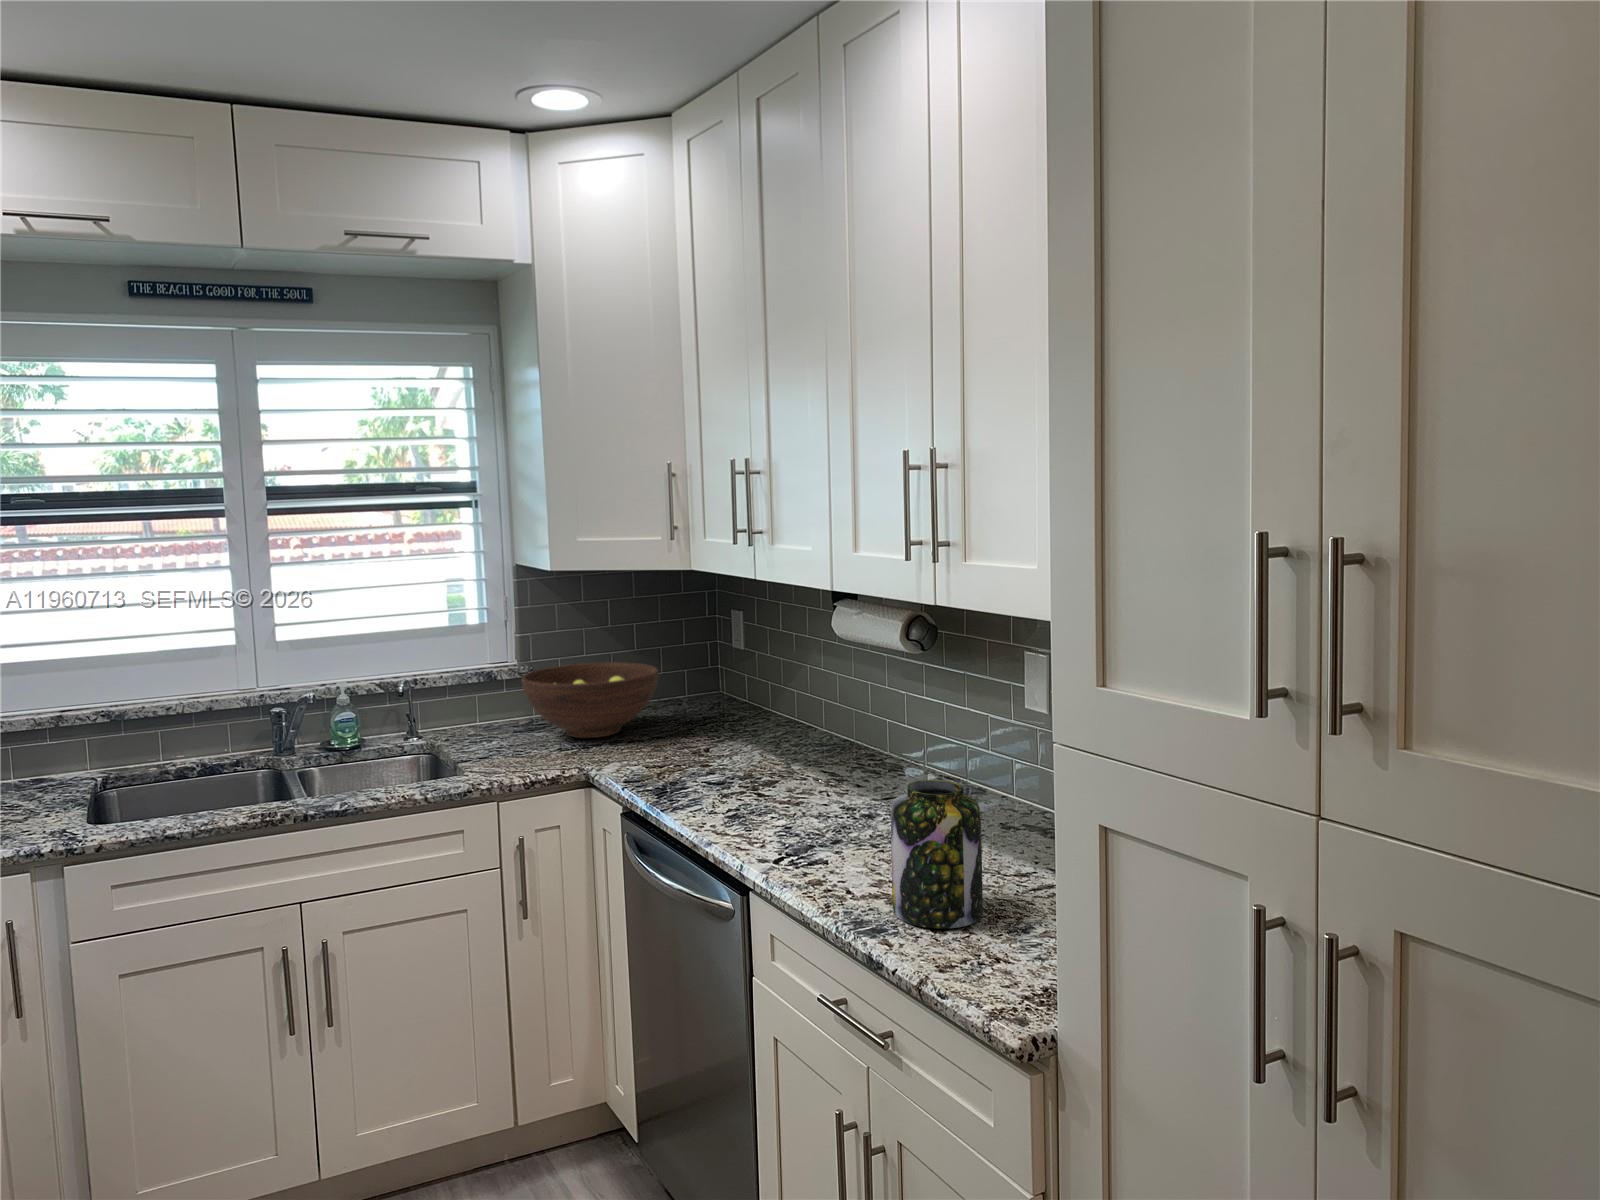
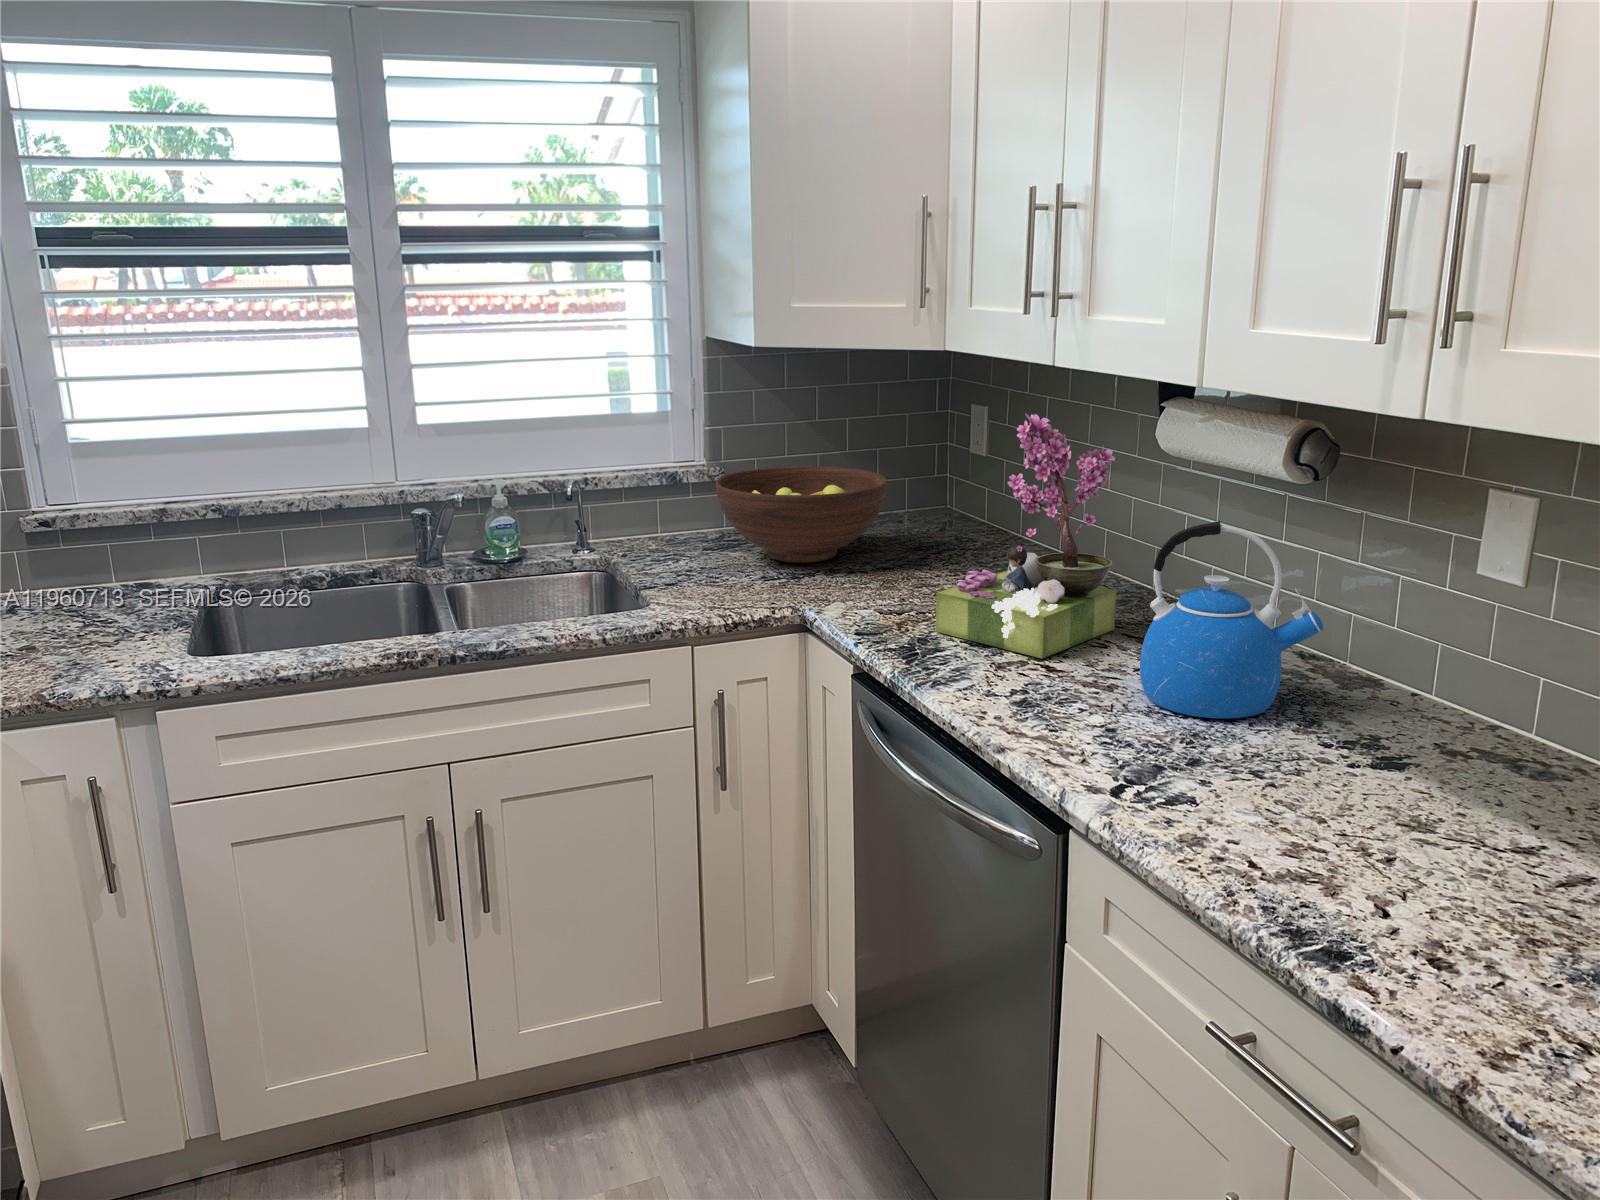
flower arrangement: none [683,612,817,790] -> present [936,414,1117,659]
kettle: none [816,682,932,818] -> present [1140,521,1323,719]
jar: present [891,780,983,929] -> none [1343,712,1534,965]

